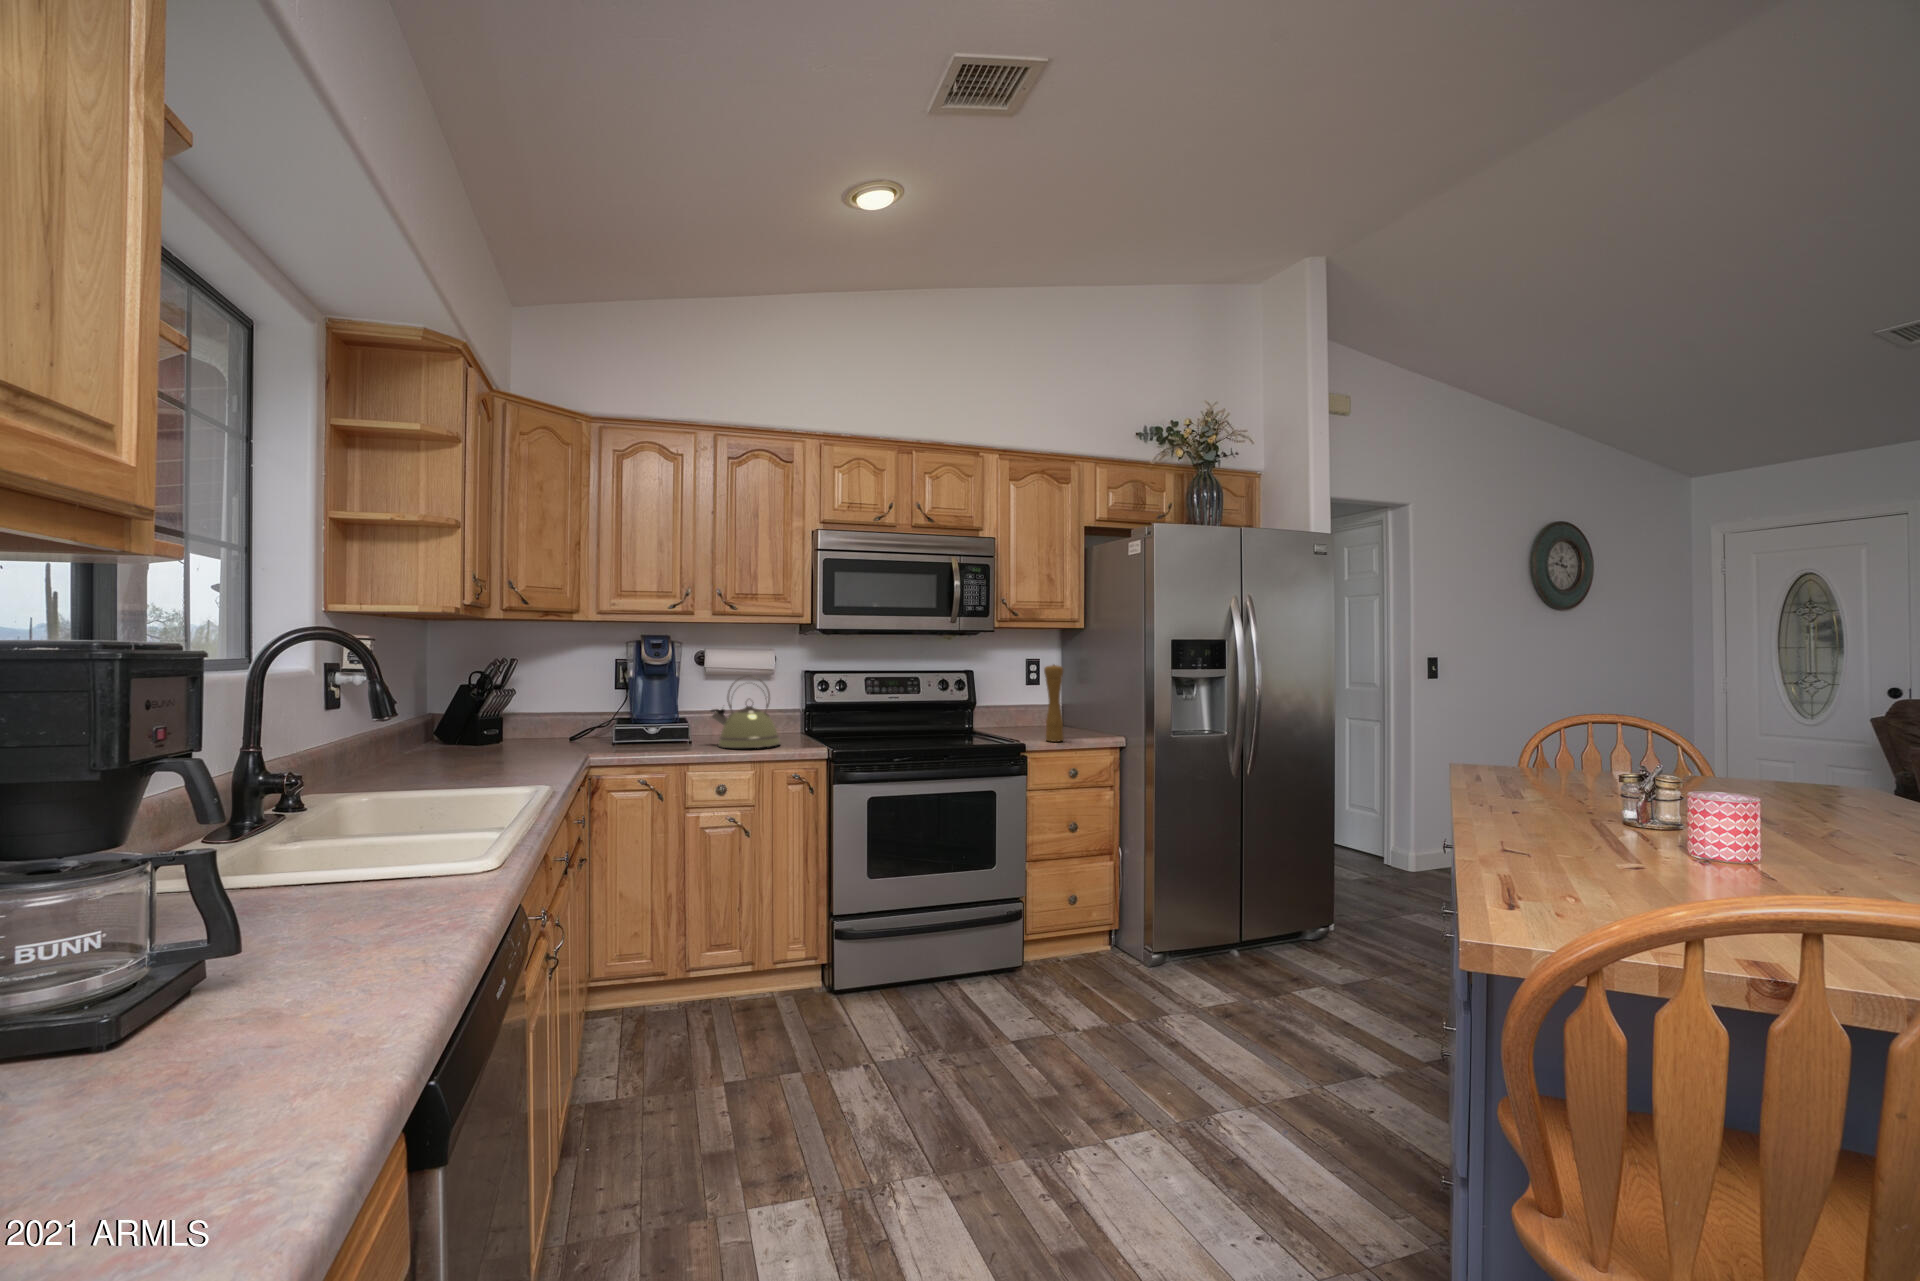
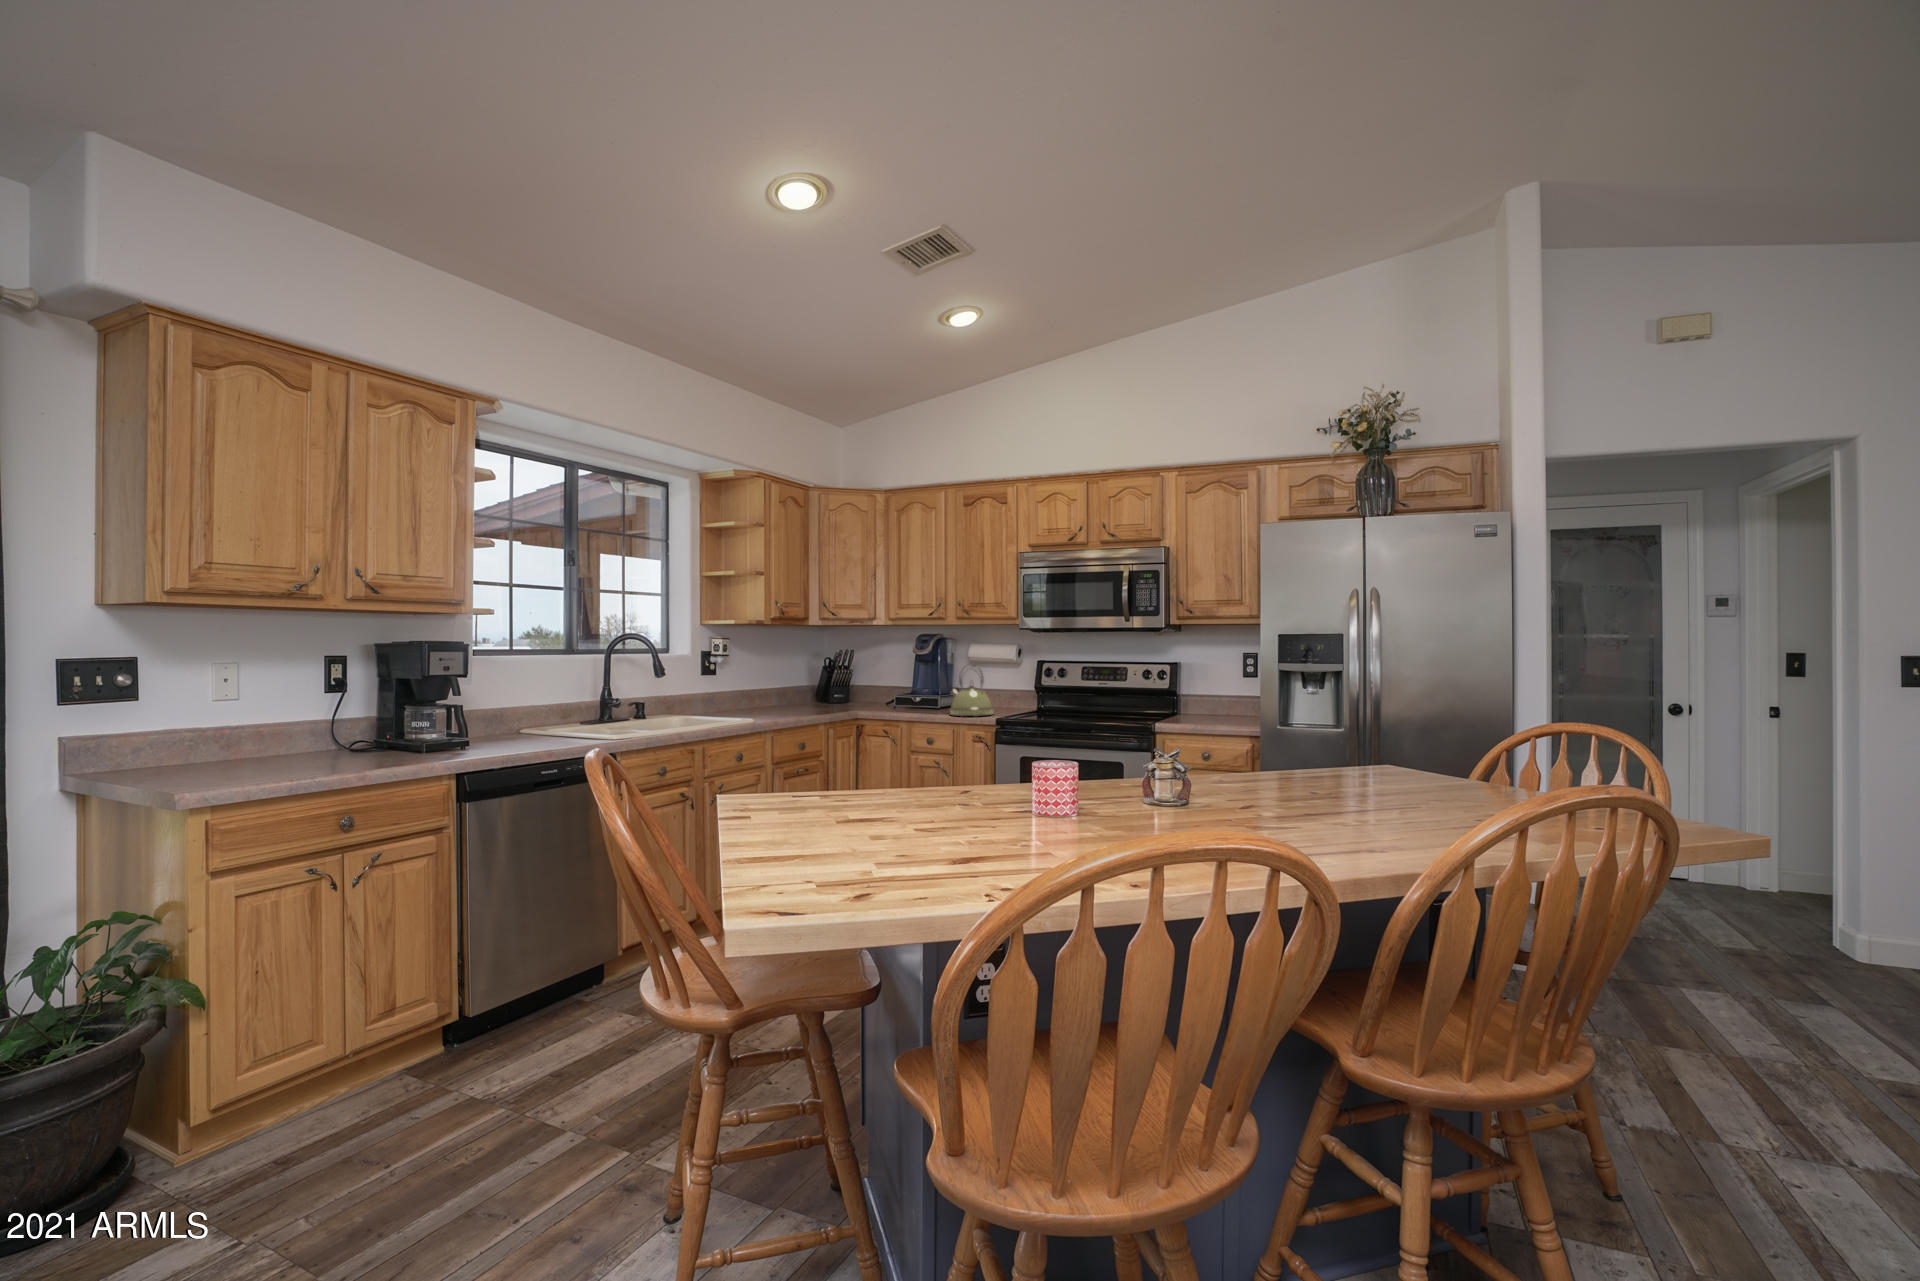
pepper mill: present [1044,665,1064,742] -> none [1200,656,1219,726]

